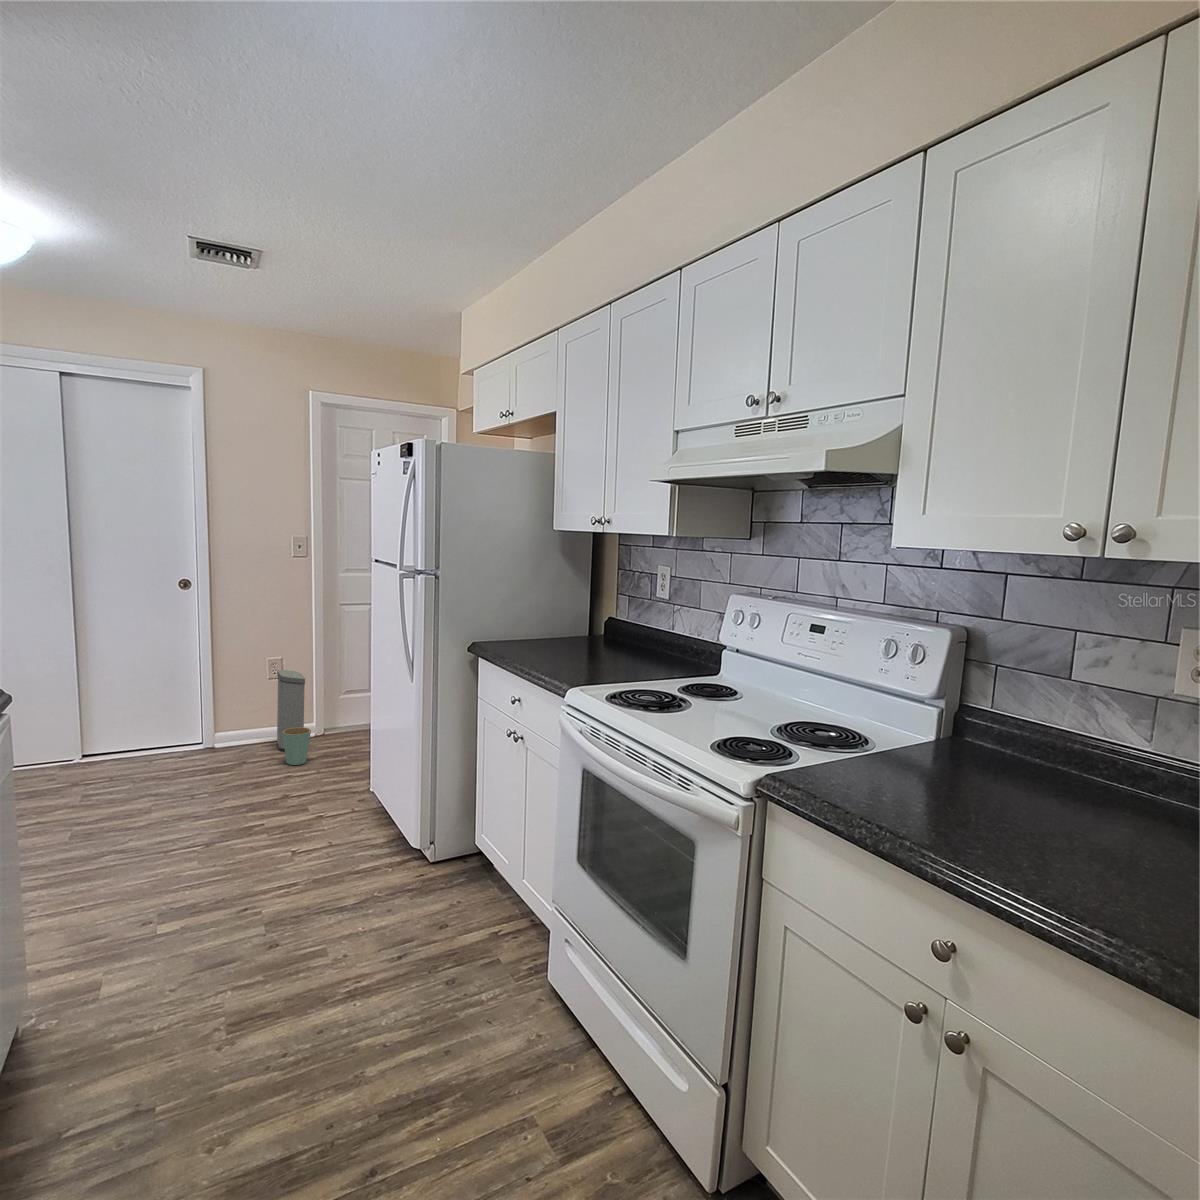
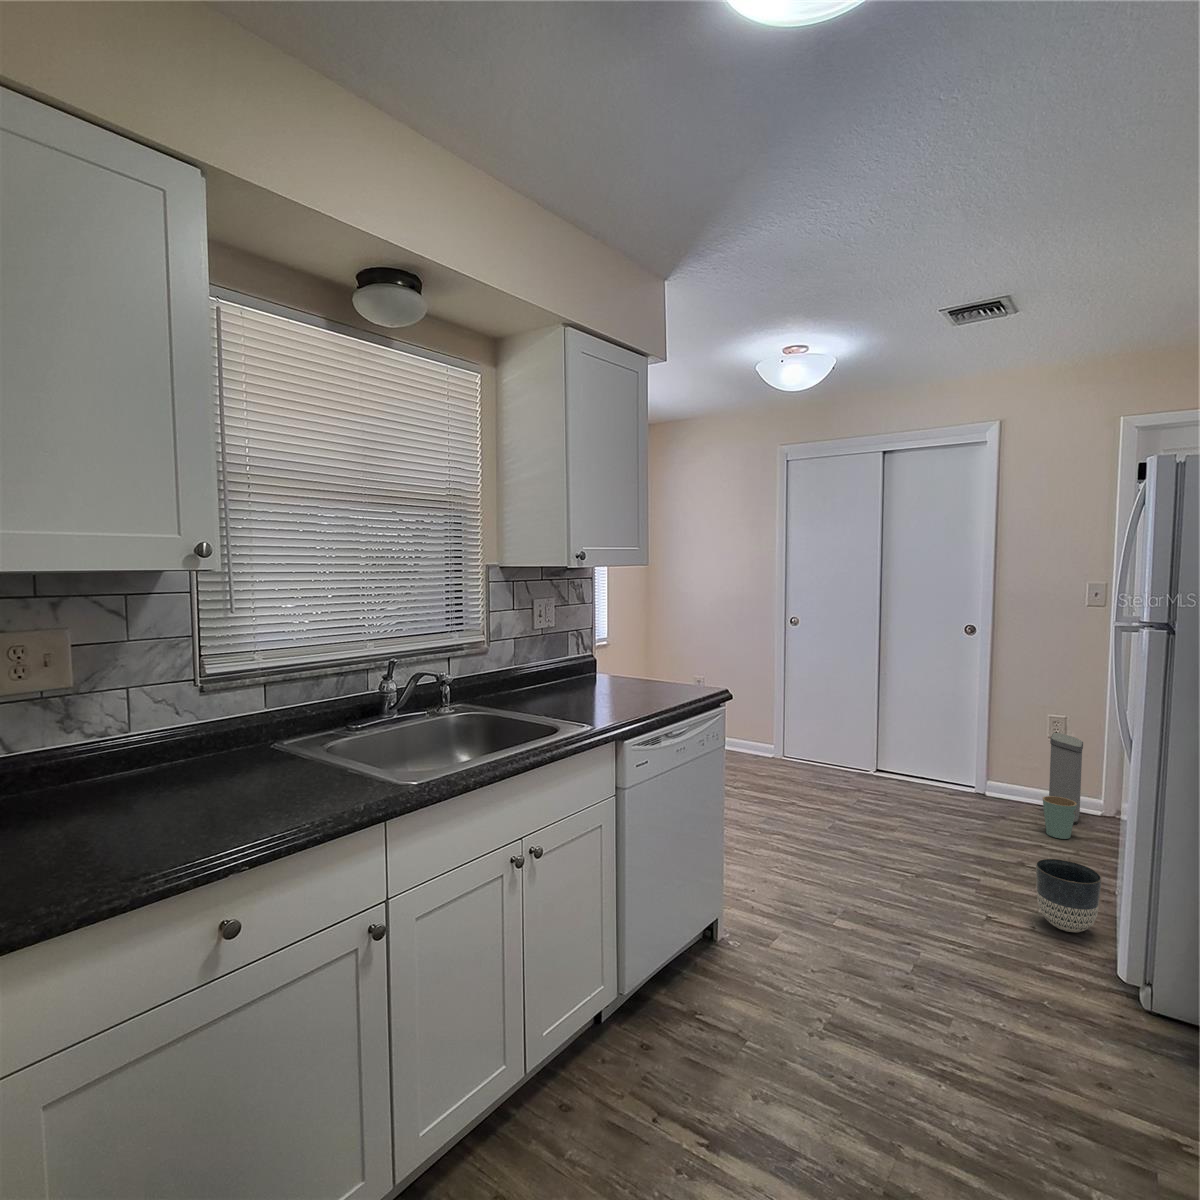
planter: none [327,775,376,836] -> present [1036,859,1102,932]

